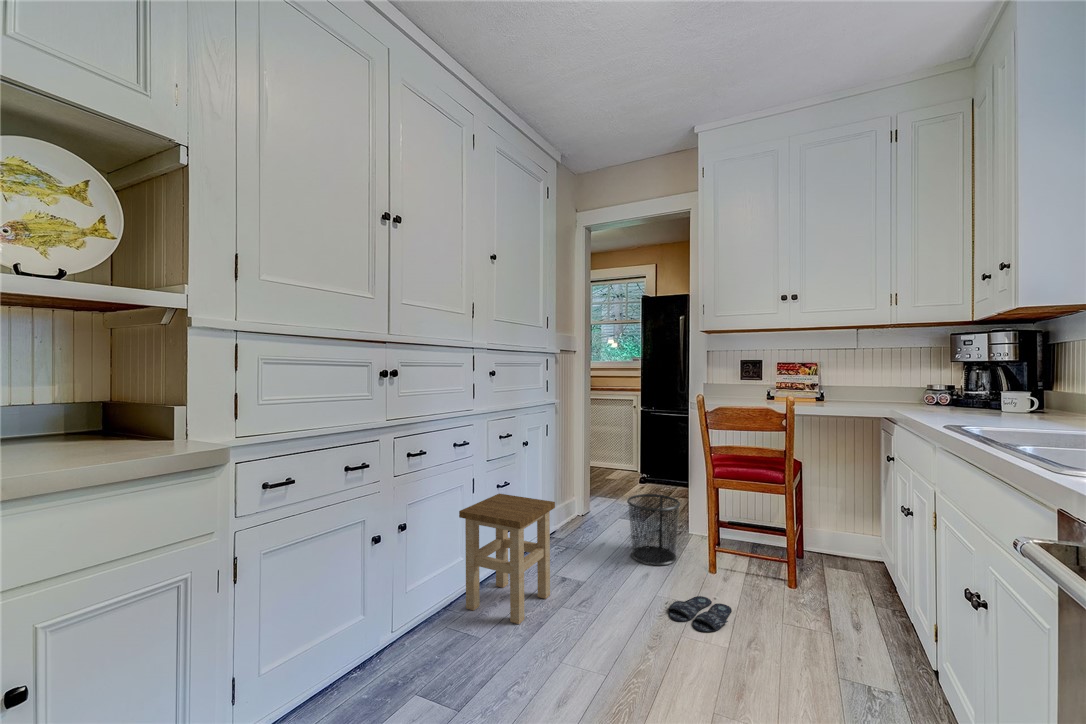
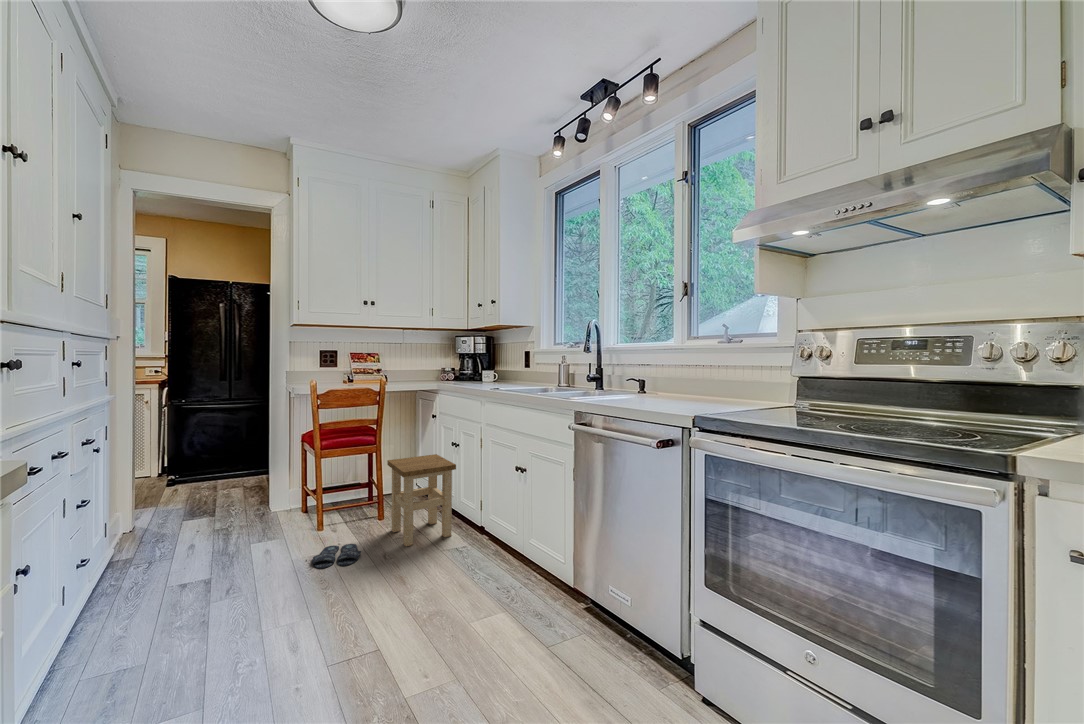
stool: present [459,494,555,624] -> present [387,454,456,546]
waste bin: present [627,494,680,566] -> none [229,479,288,546]

